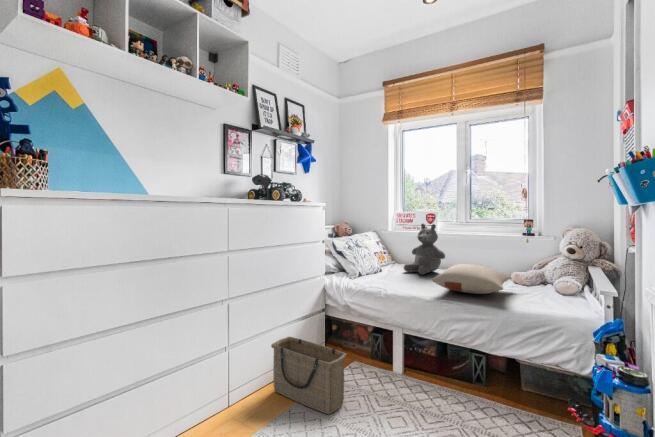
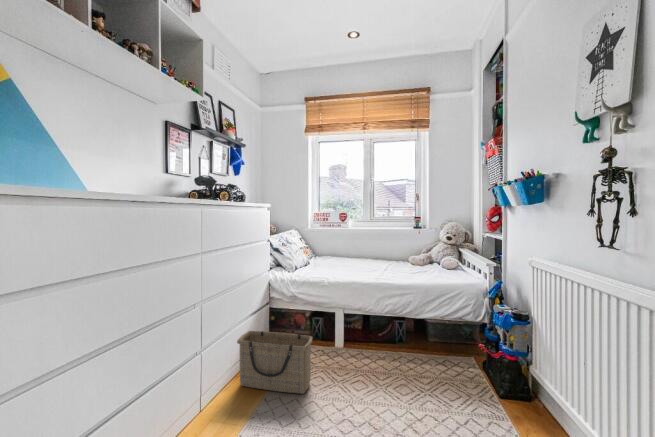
teddy bear: present [404,224,445,275] -> none [328,221,361,264]
pillow: present [433,264,511,294] -> none [367,252,420,274]

